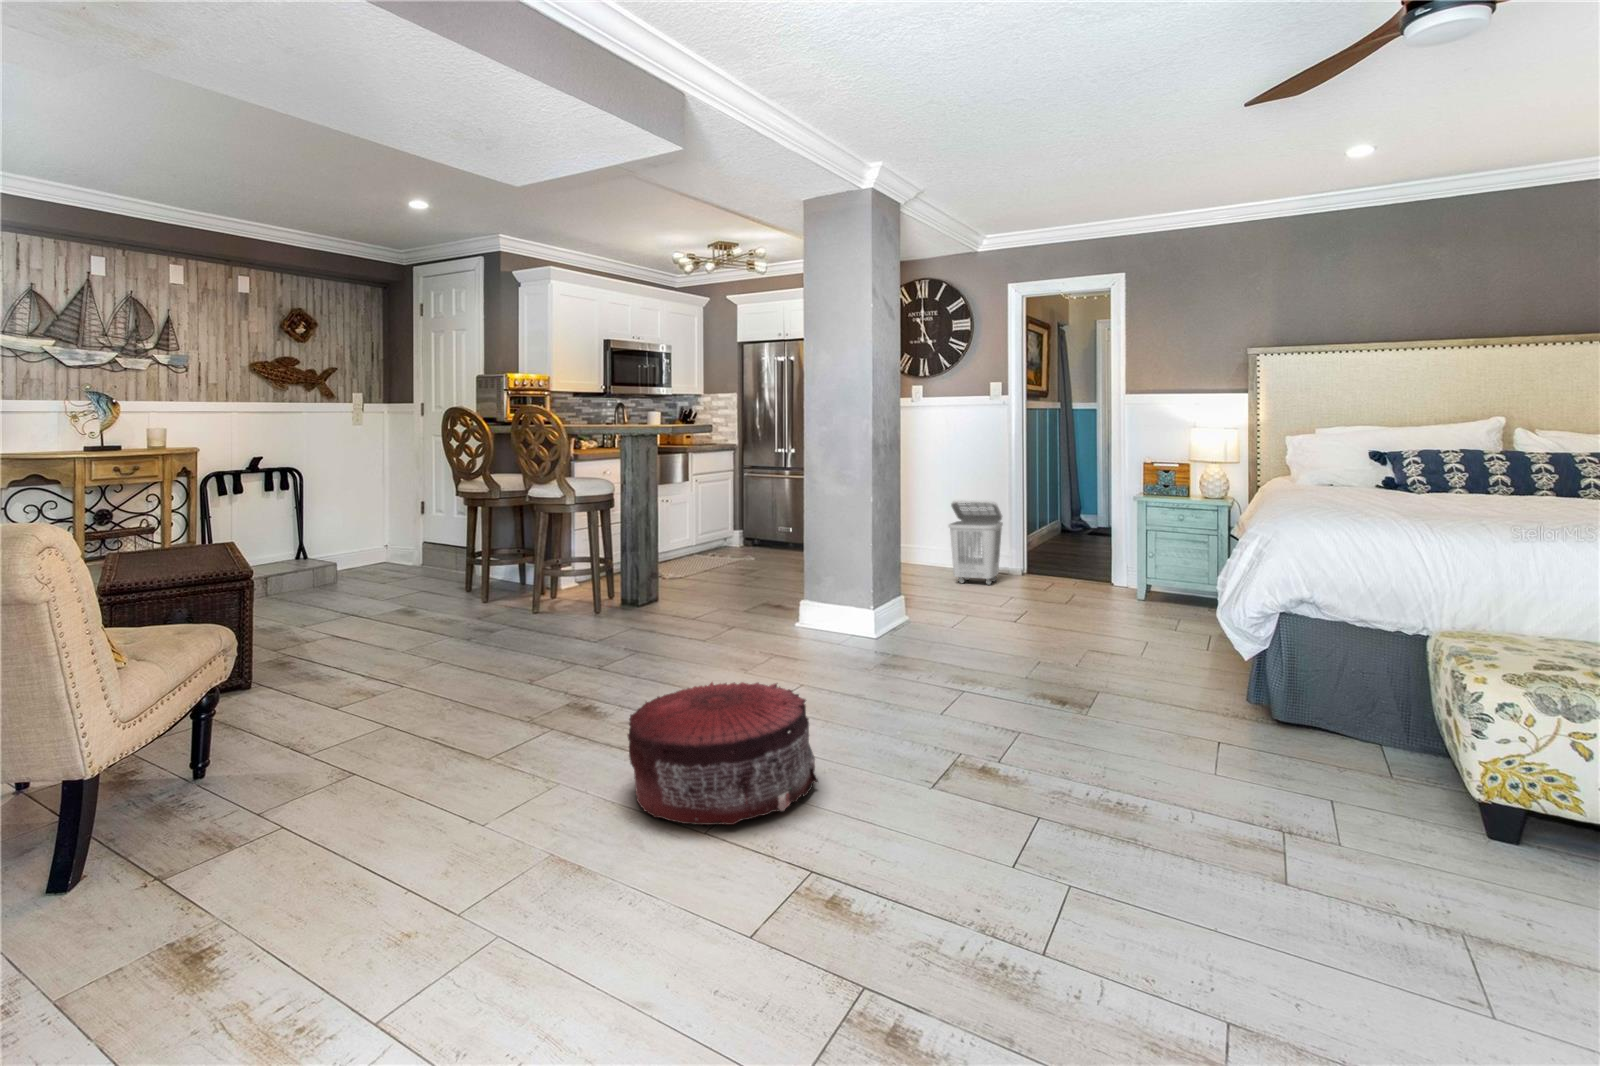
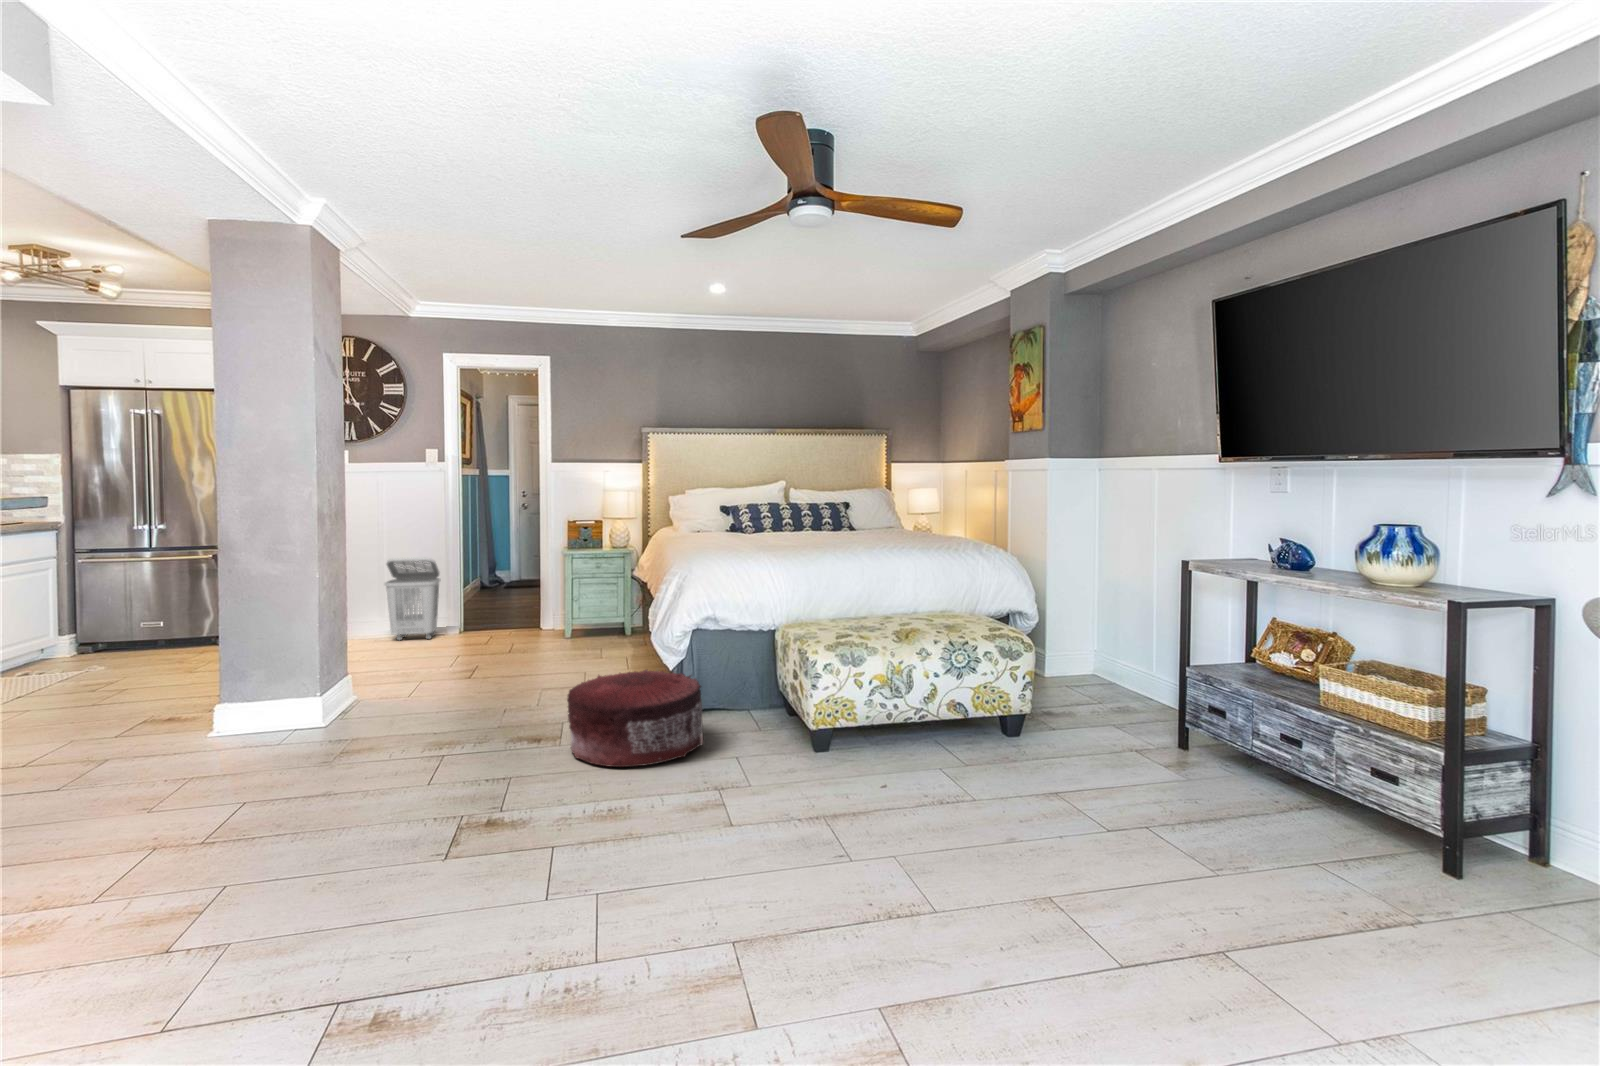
pouf: present [628,682,818,825] -> present [567,670,703,767]

